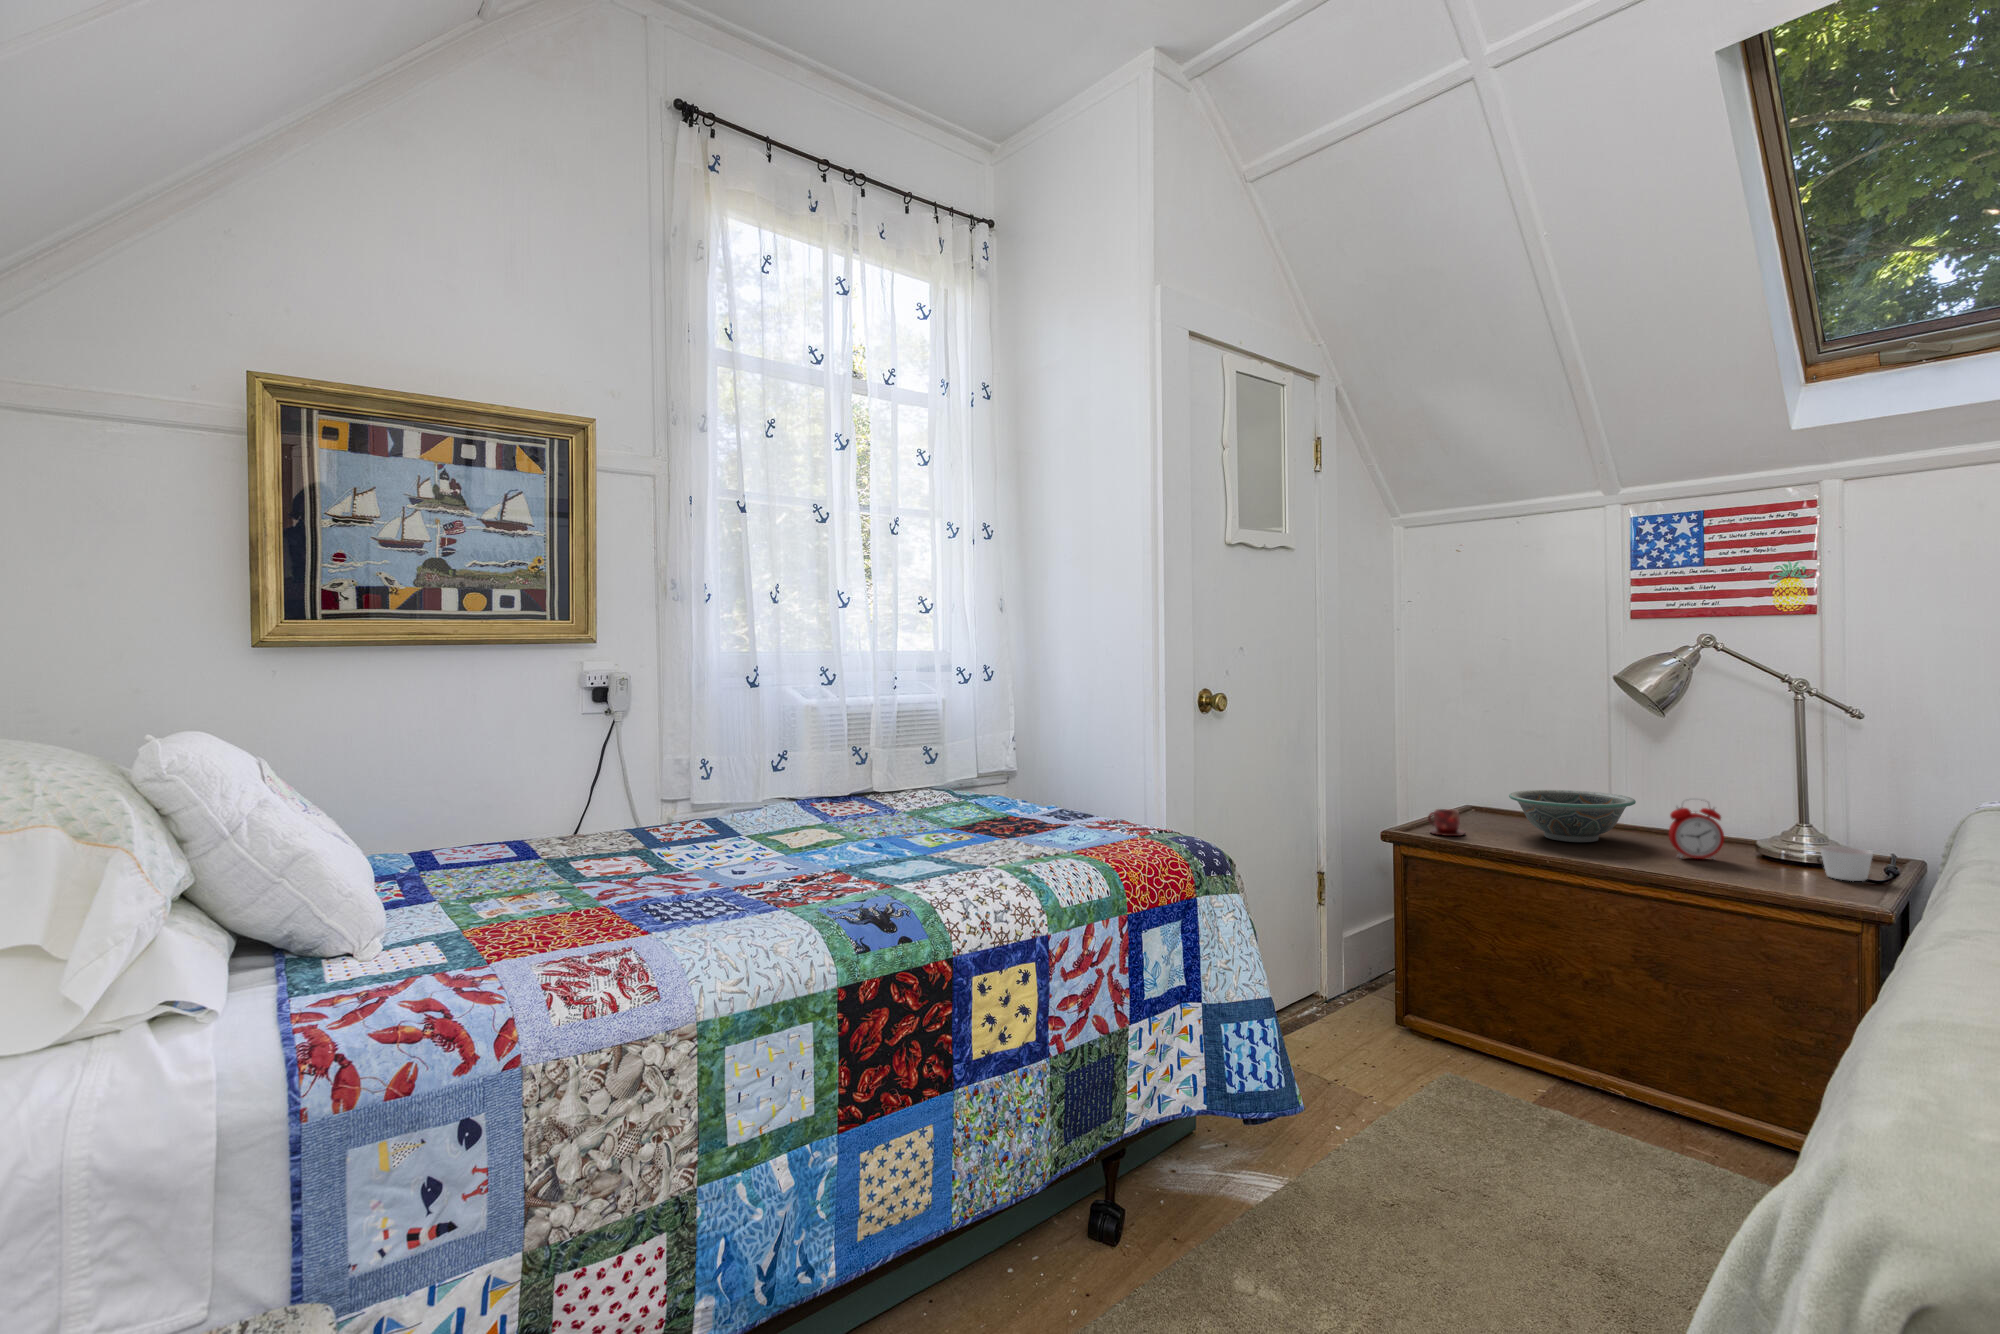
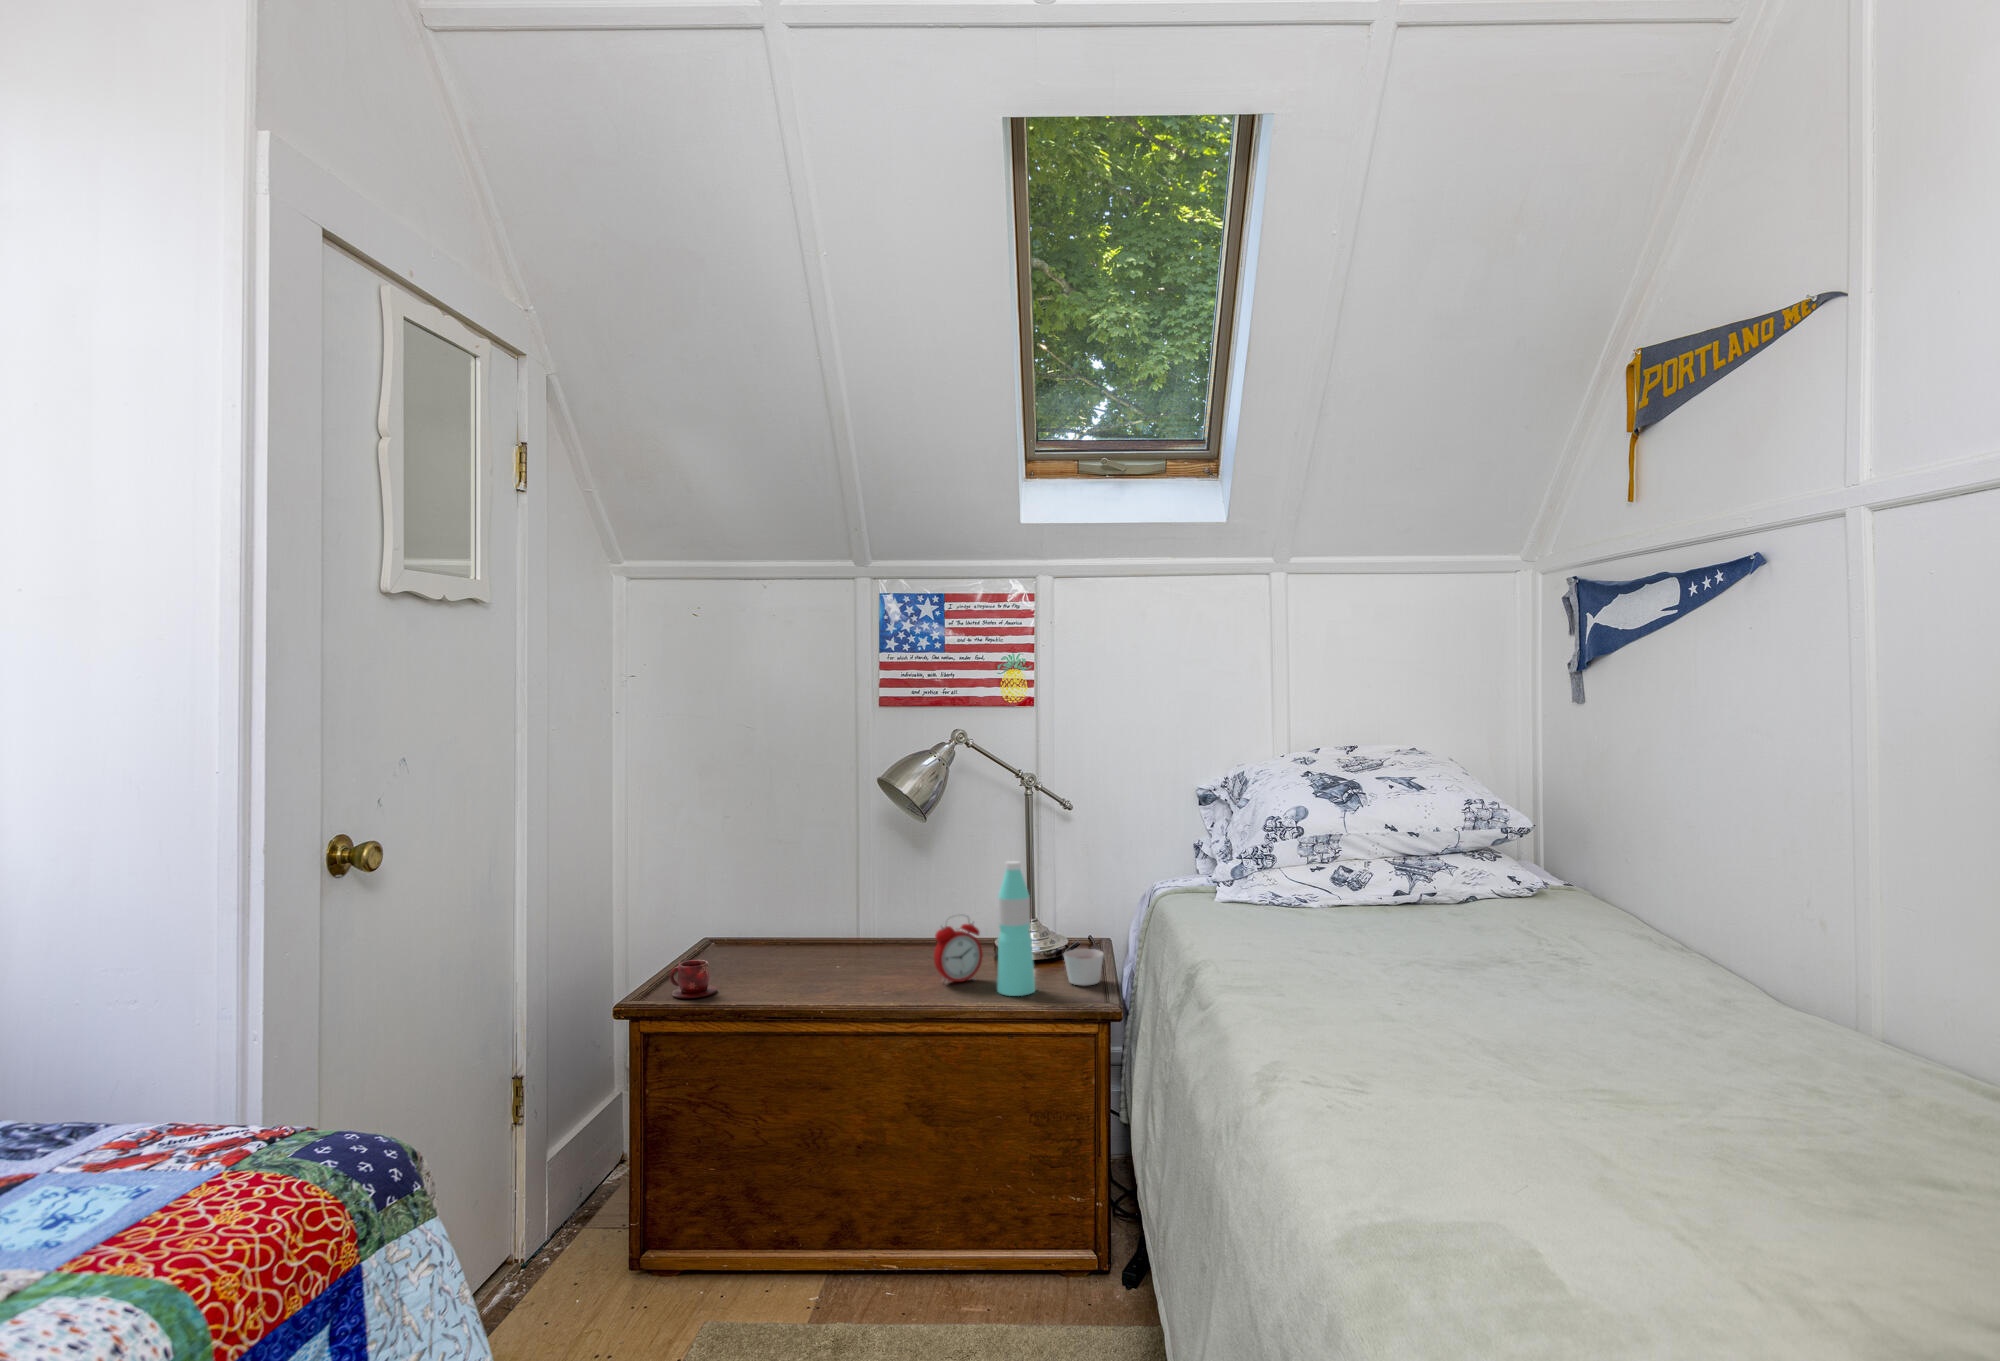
water bottle: none [1734,752,1780,876] -> present [997,861,1035,996]
decorative bowl: present [1509,790,1636,842] -> none [765,912,896,981]

